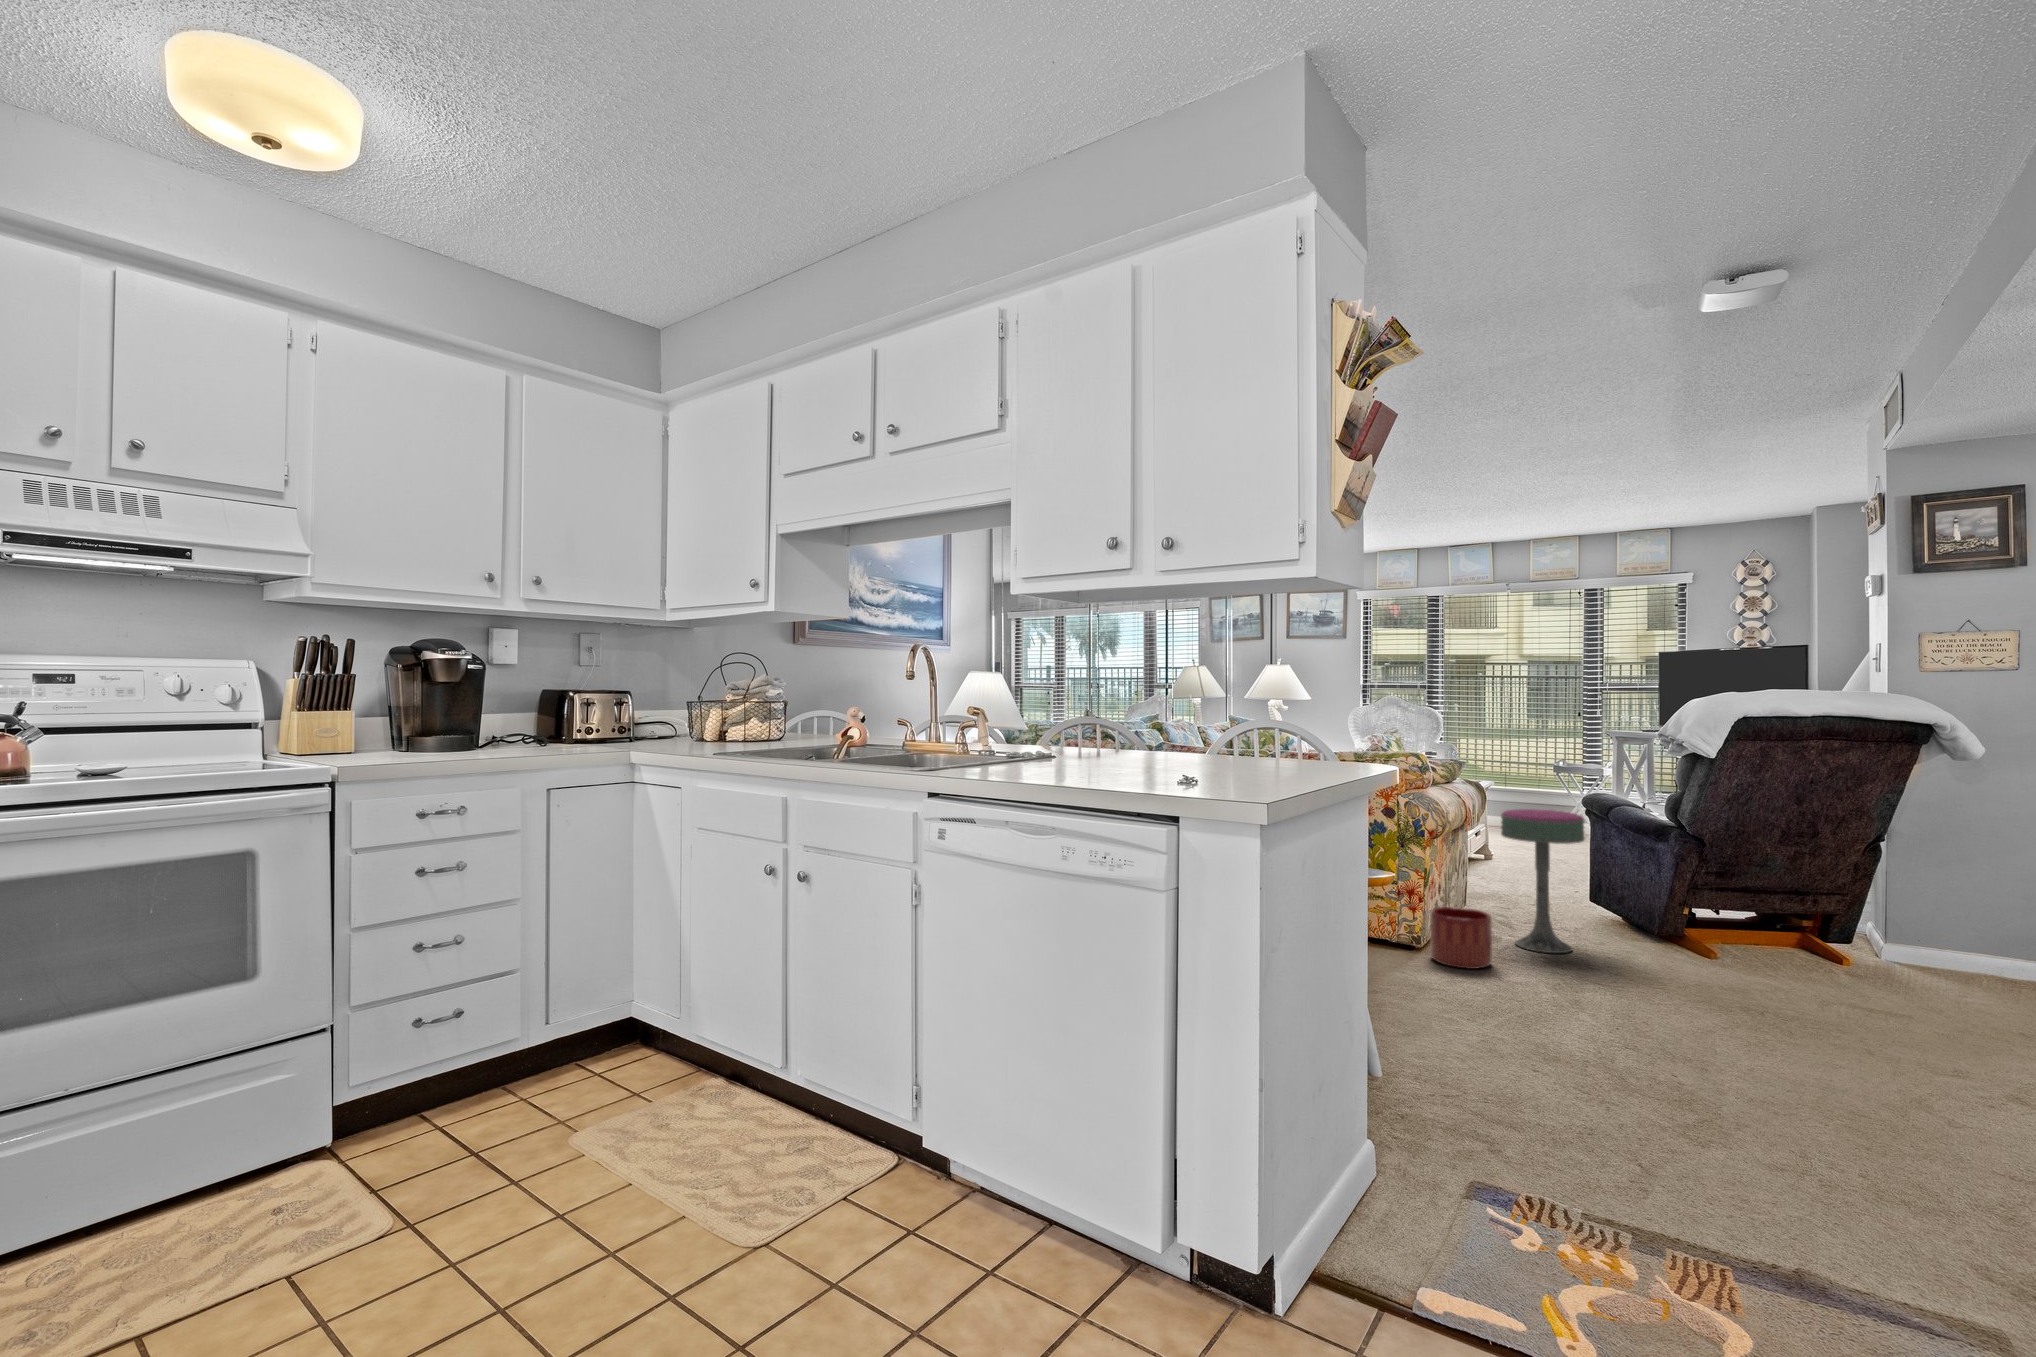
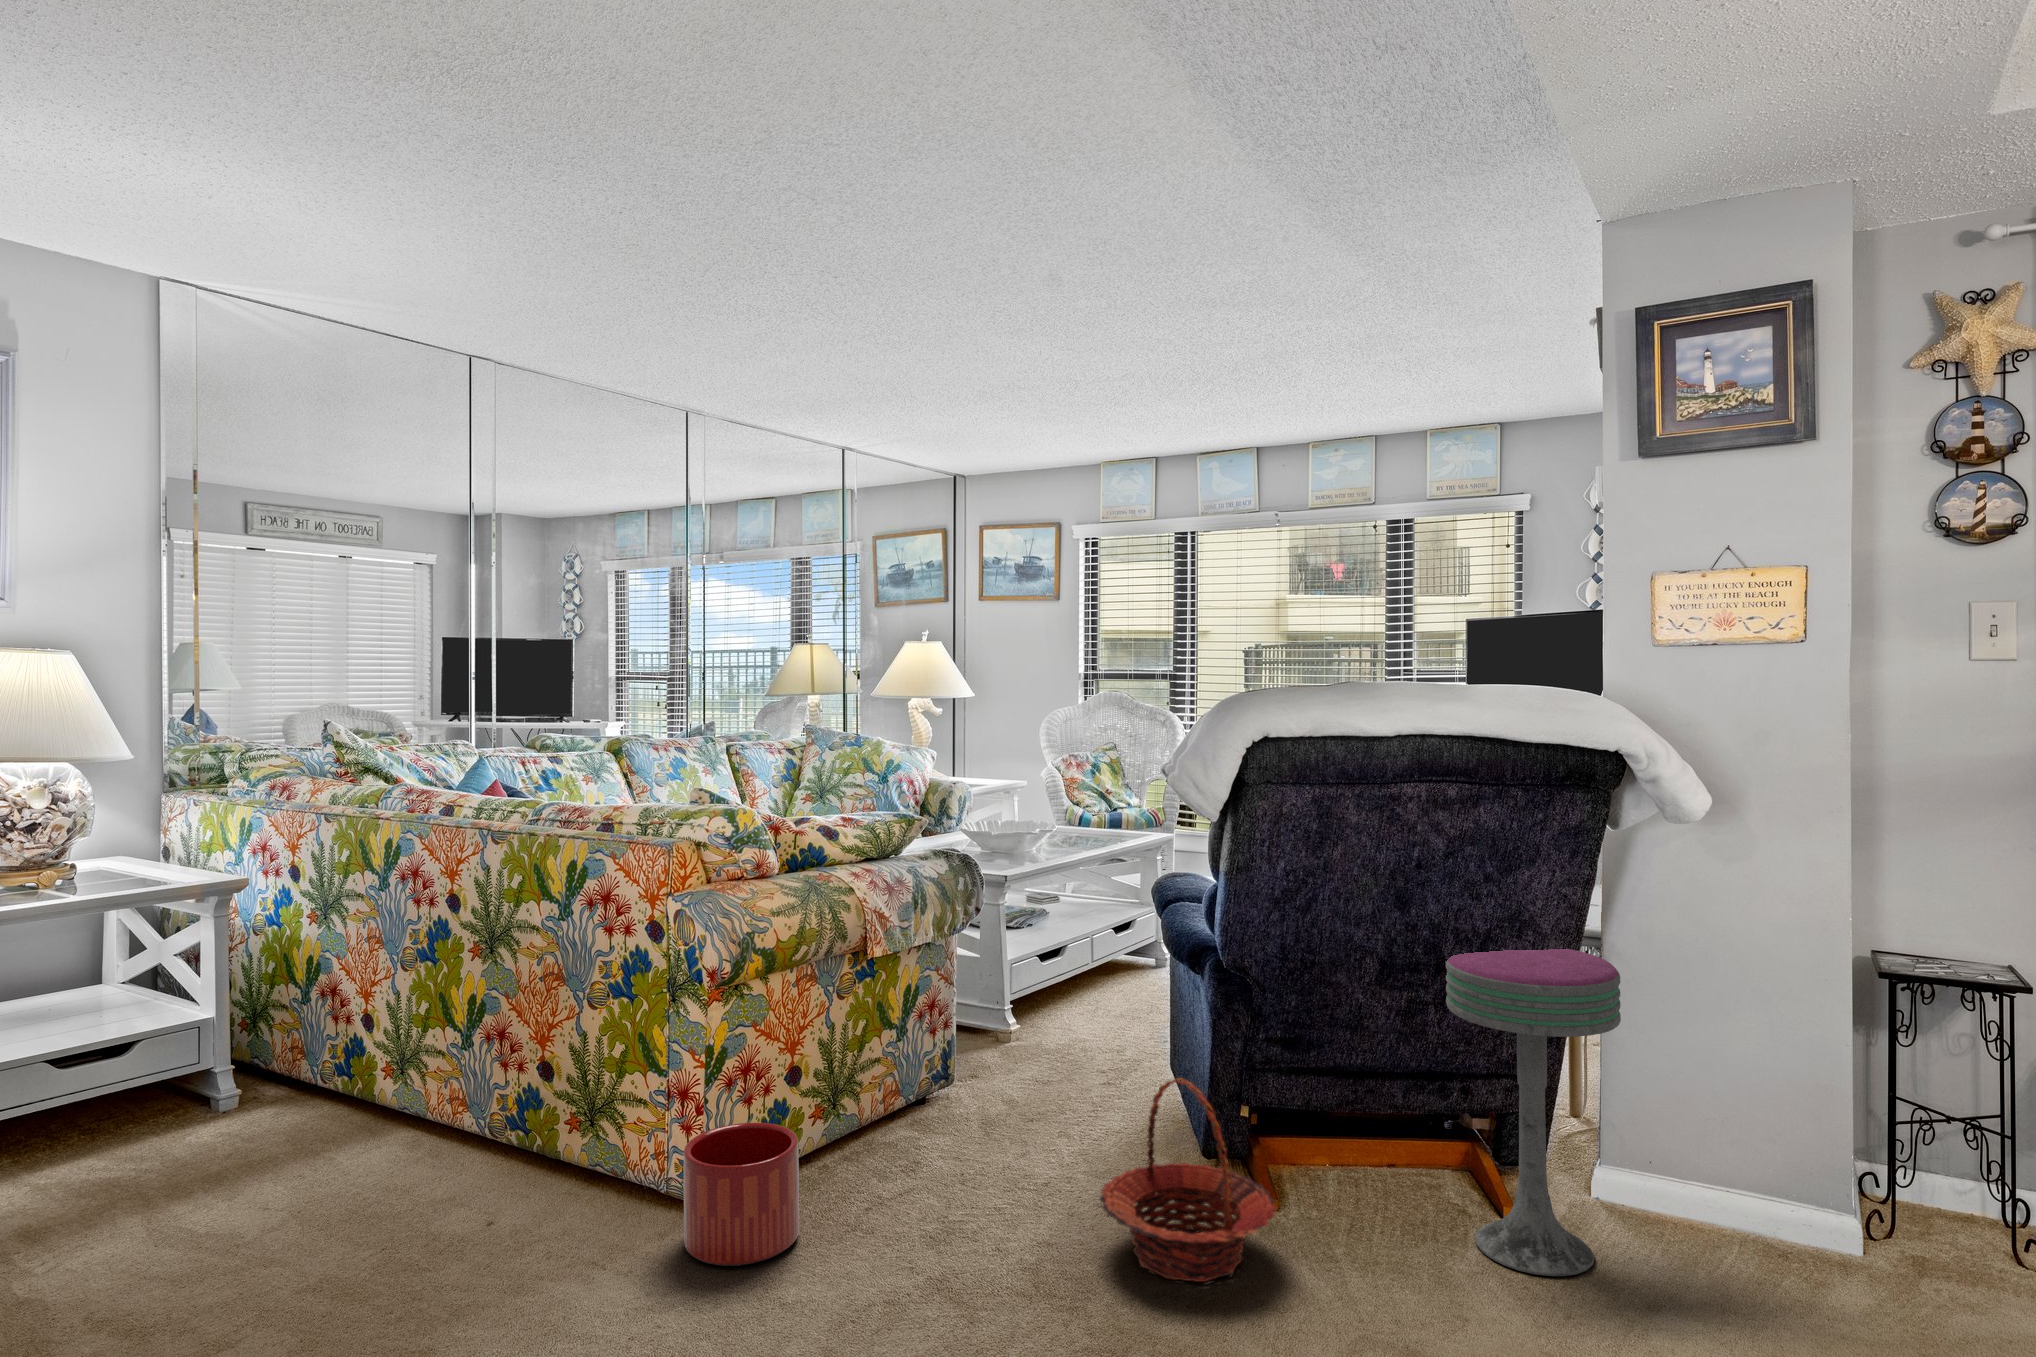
bar stool: present [1501,809,1585,953] -> present [1446,949,1621,1276]
basket: none [1646,885,1754,980] -> present [1100,1078,1276,1282]

